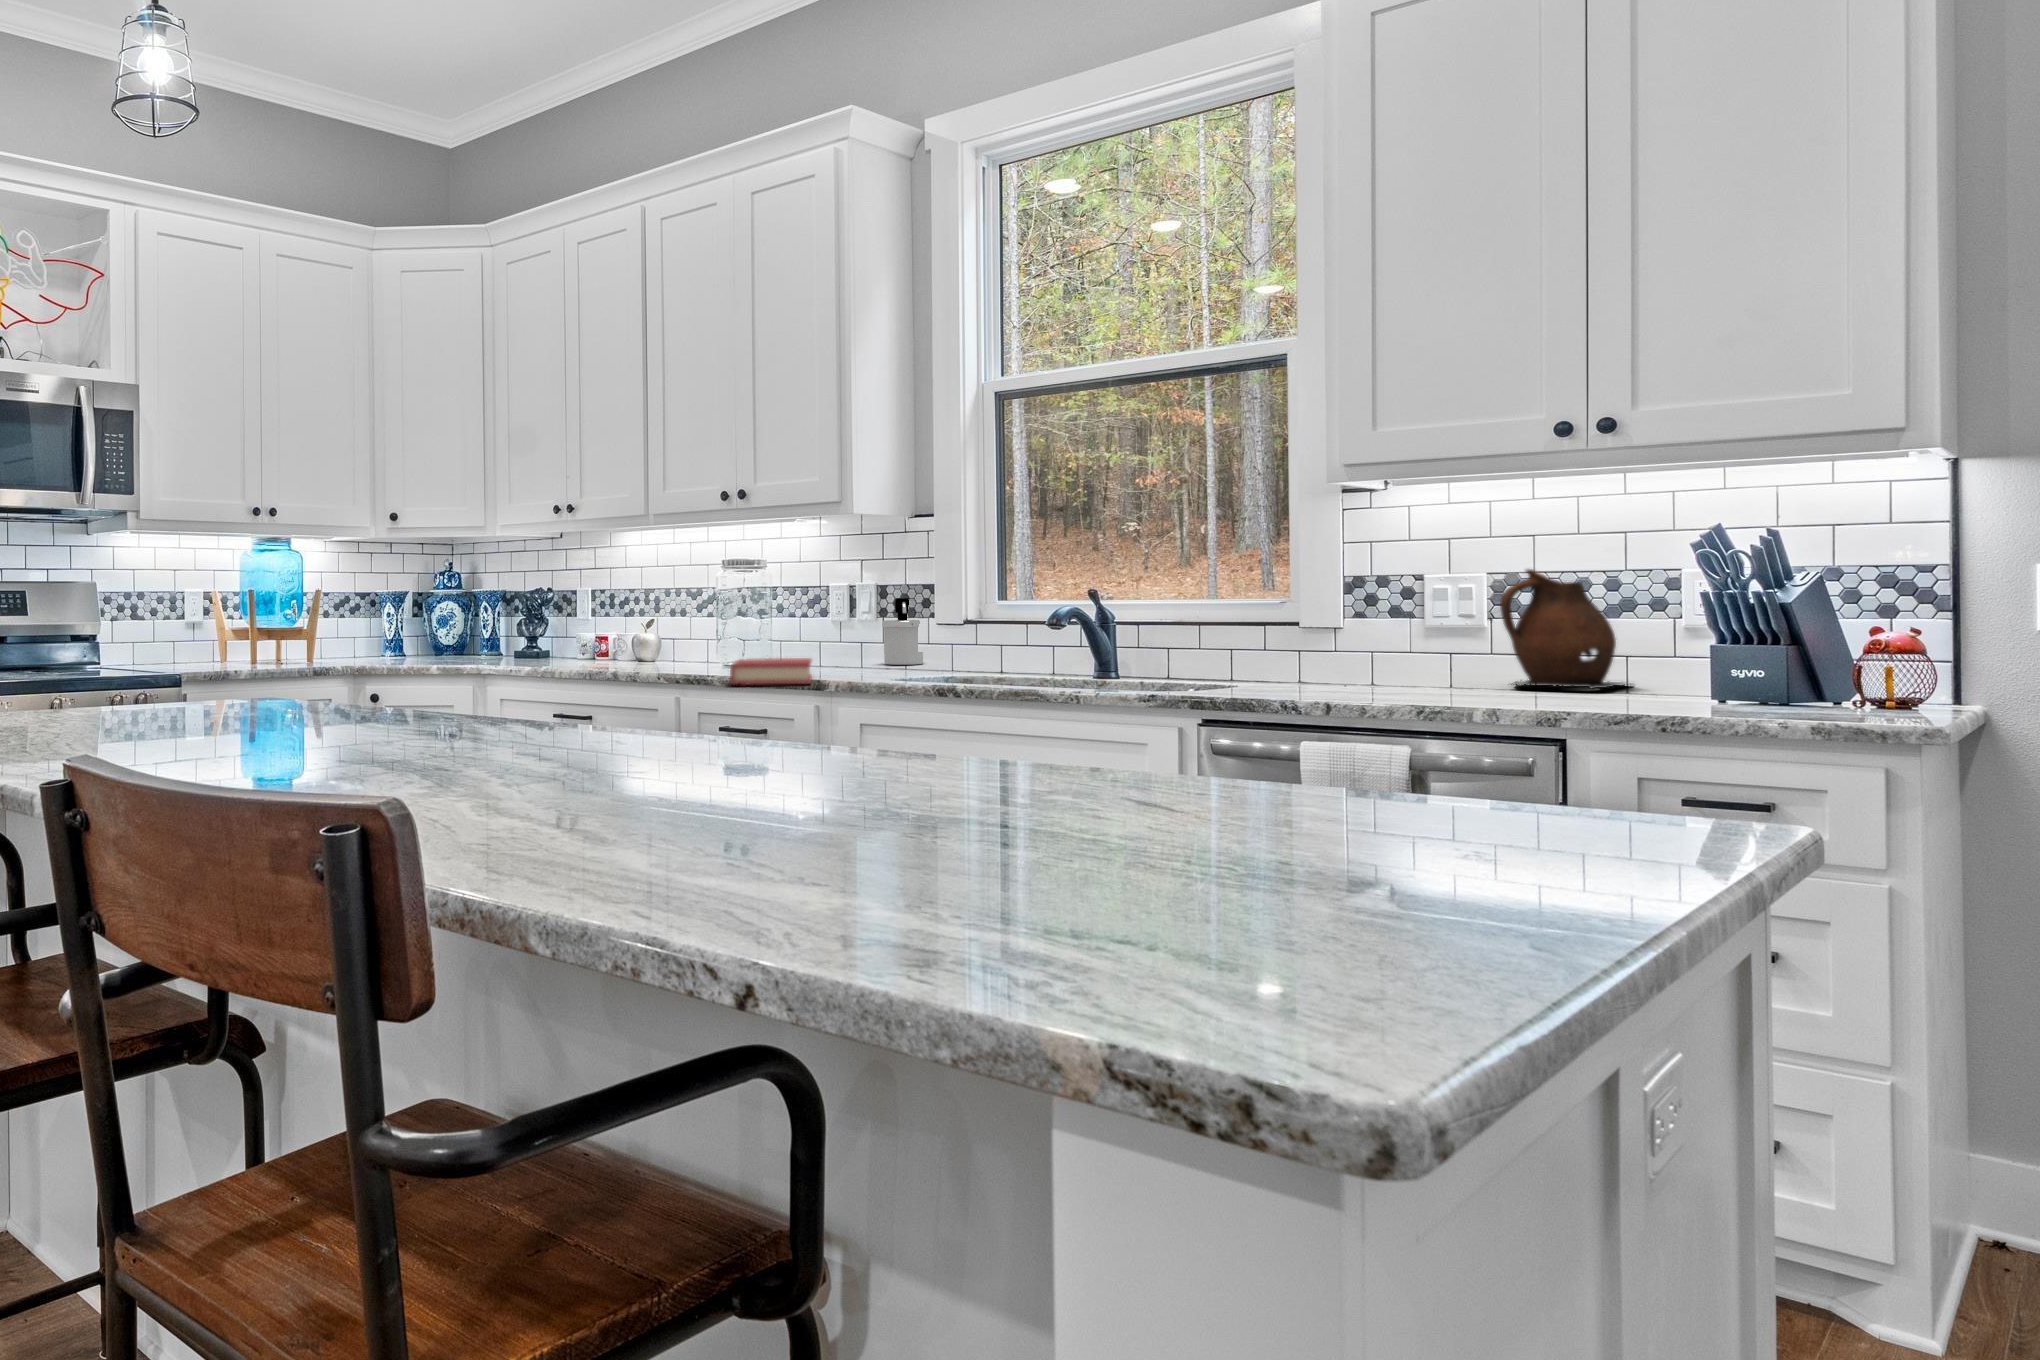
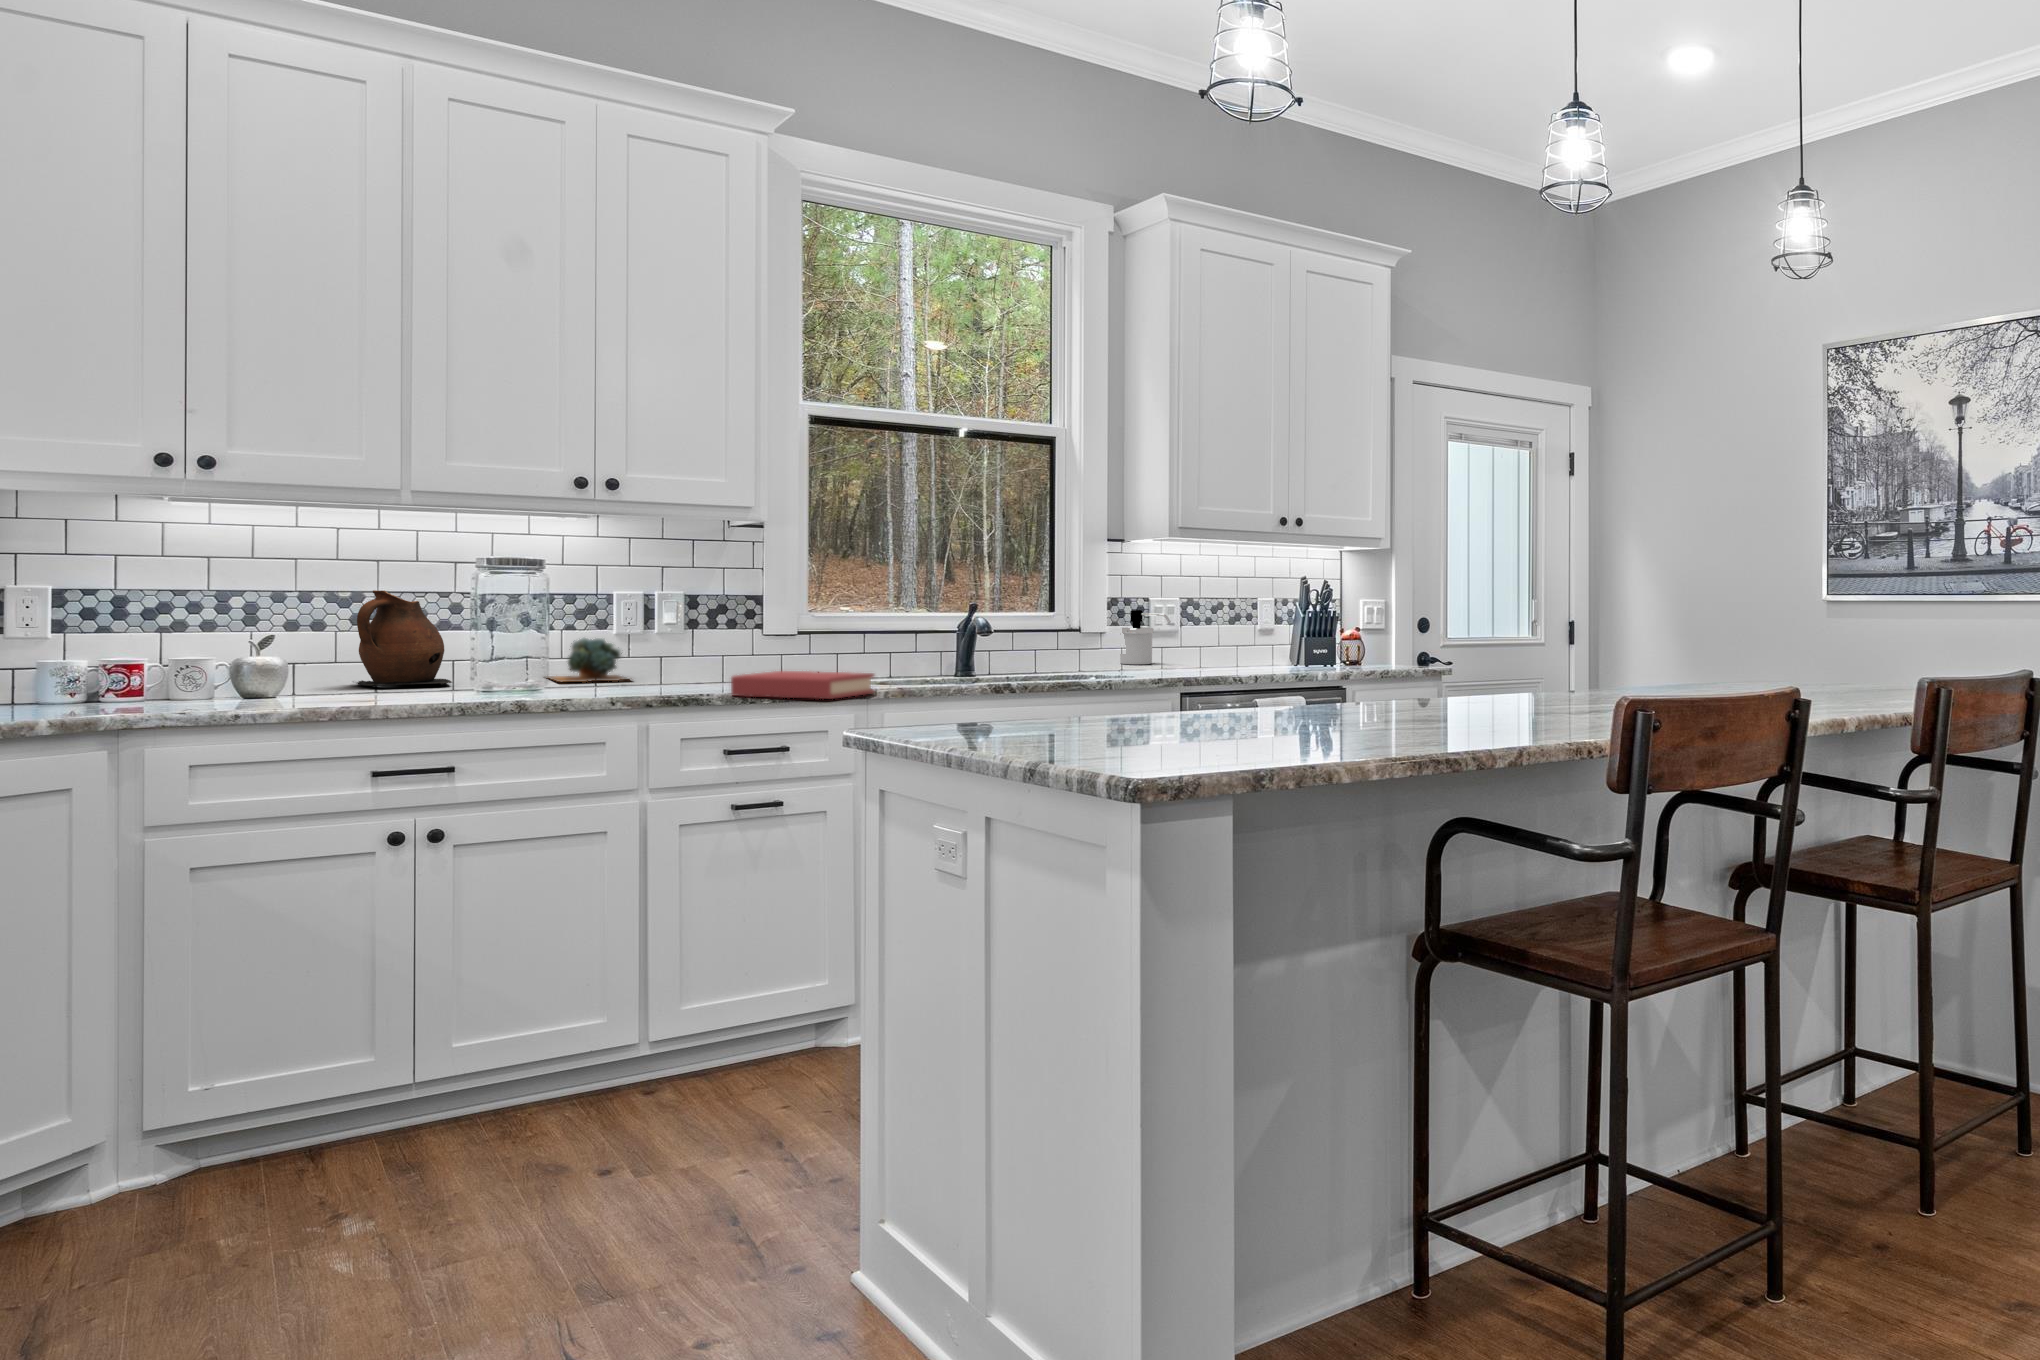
ceramic pitcher: present [1500,569,1633,690] -> present [357,590,452,686]
soap dispenser: present [882,598,923,665] -> present [1120,610,1171,664]
succulent plant: none [770,624,859,663] -> present [547,638,627,682]

